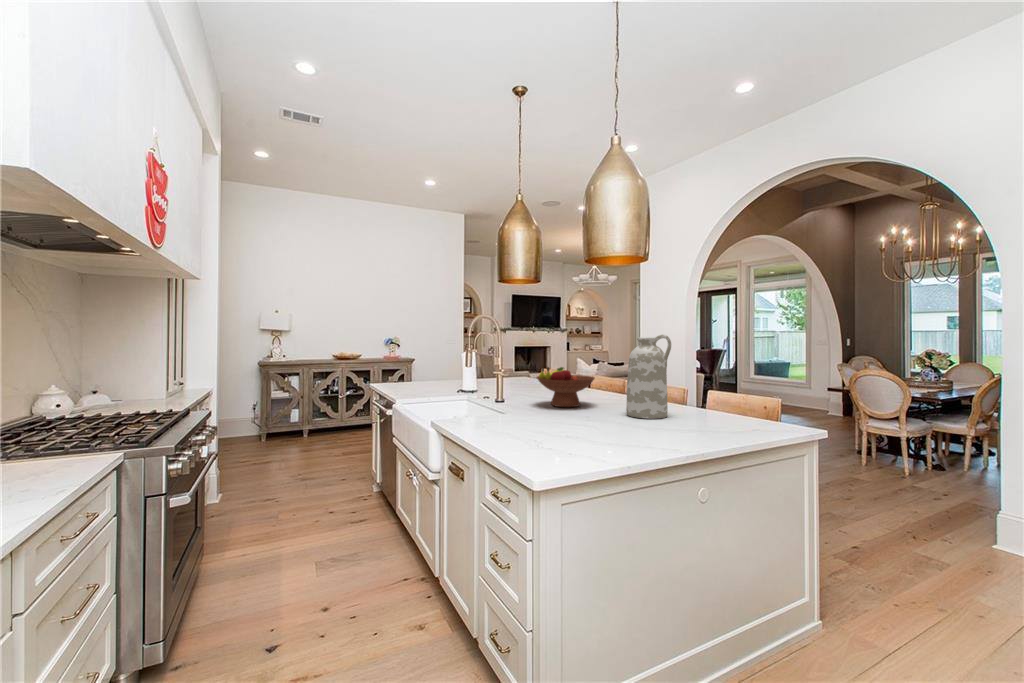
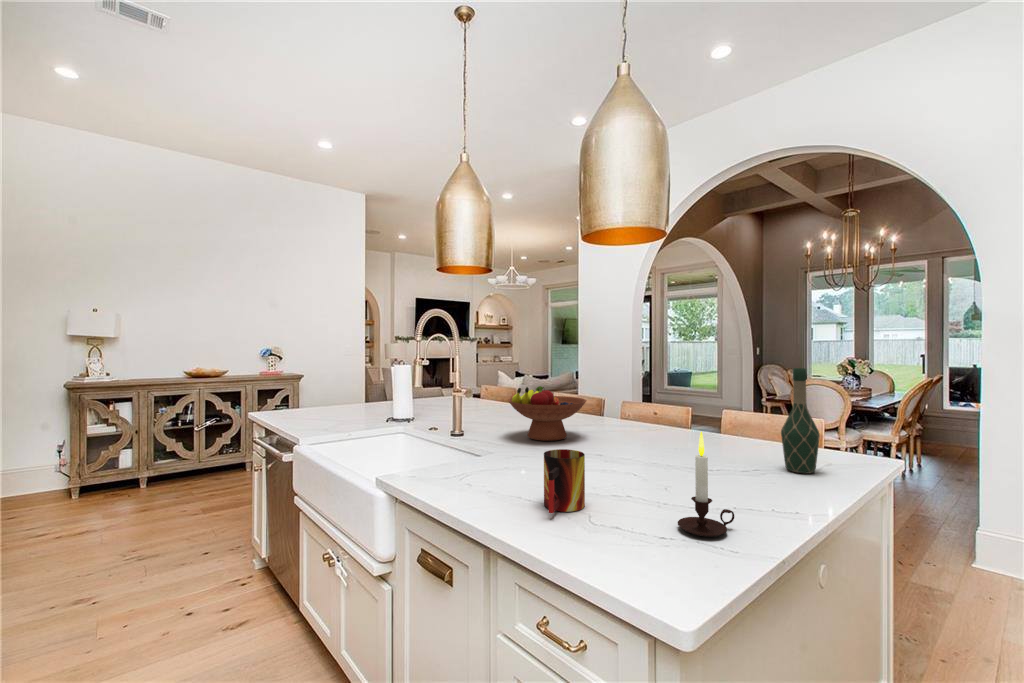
vase: present [626,335,671,419] -> none [640,342,699,454]
wine bottle: none [716,355,744,433] -> present [781,368,820,473]
candle: none [591,391,628,456] -> present [678,432,734,537]
mug: none [519,404,548,442] -> present [544,449,585,513]

